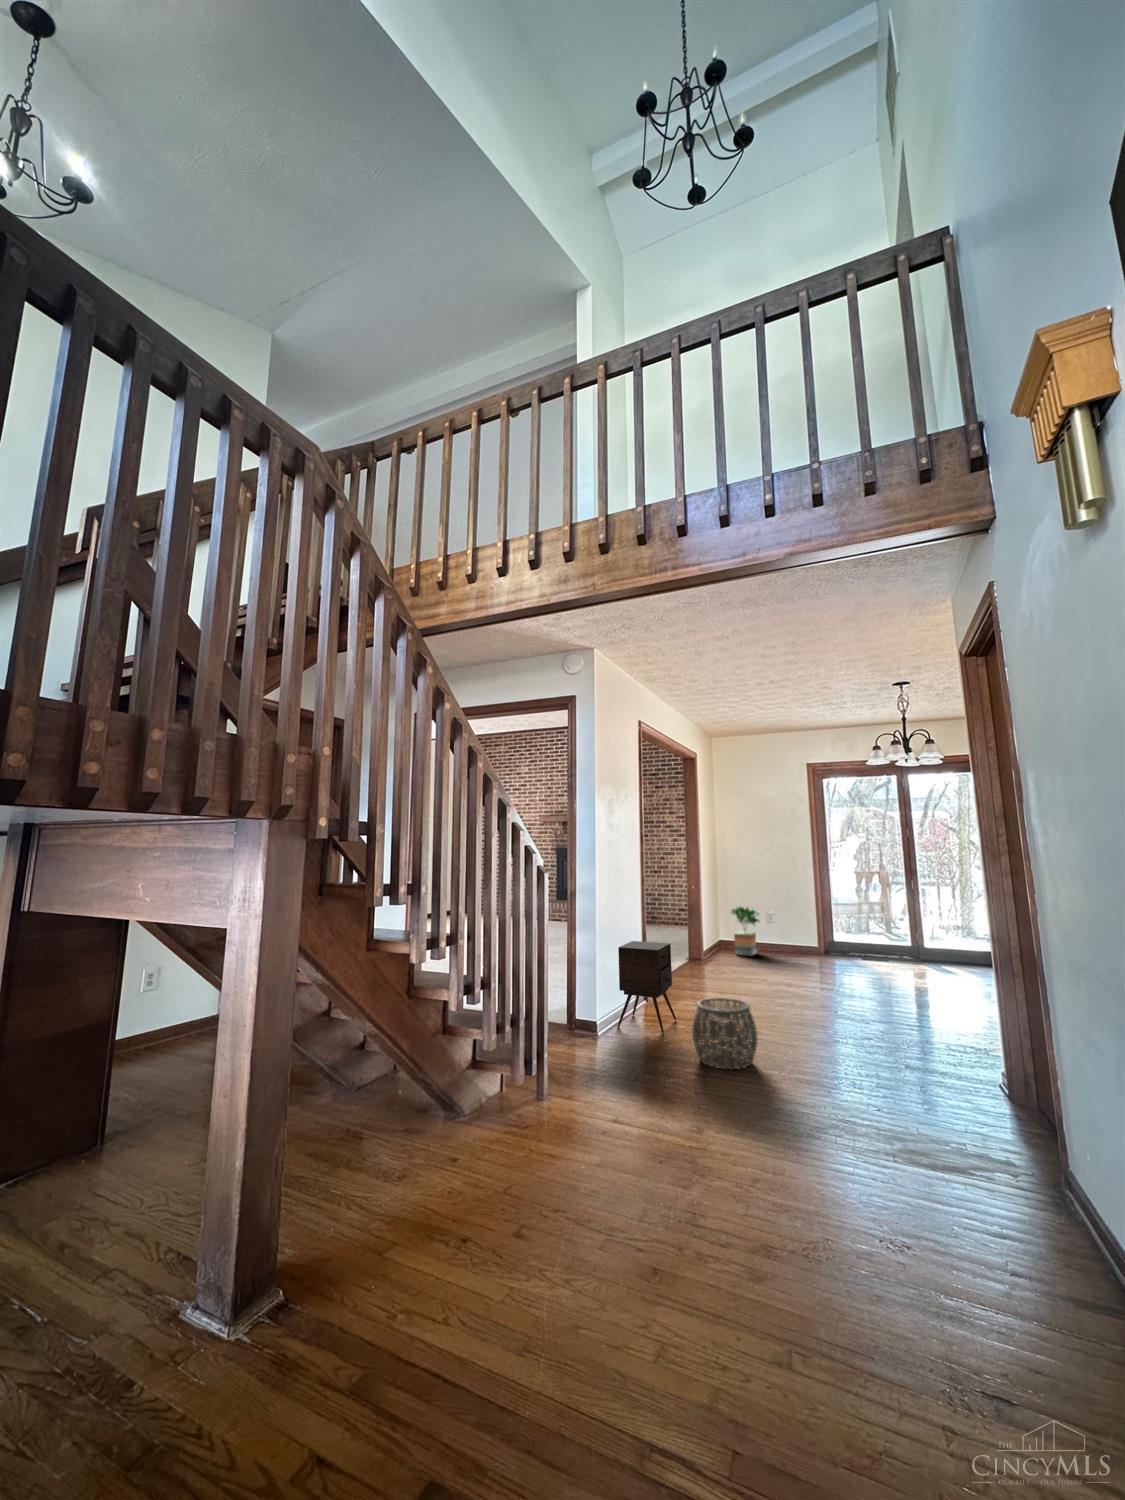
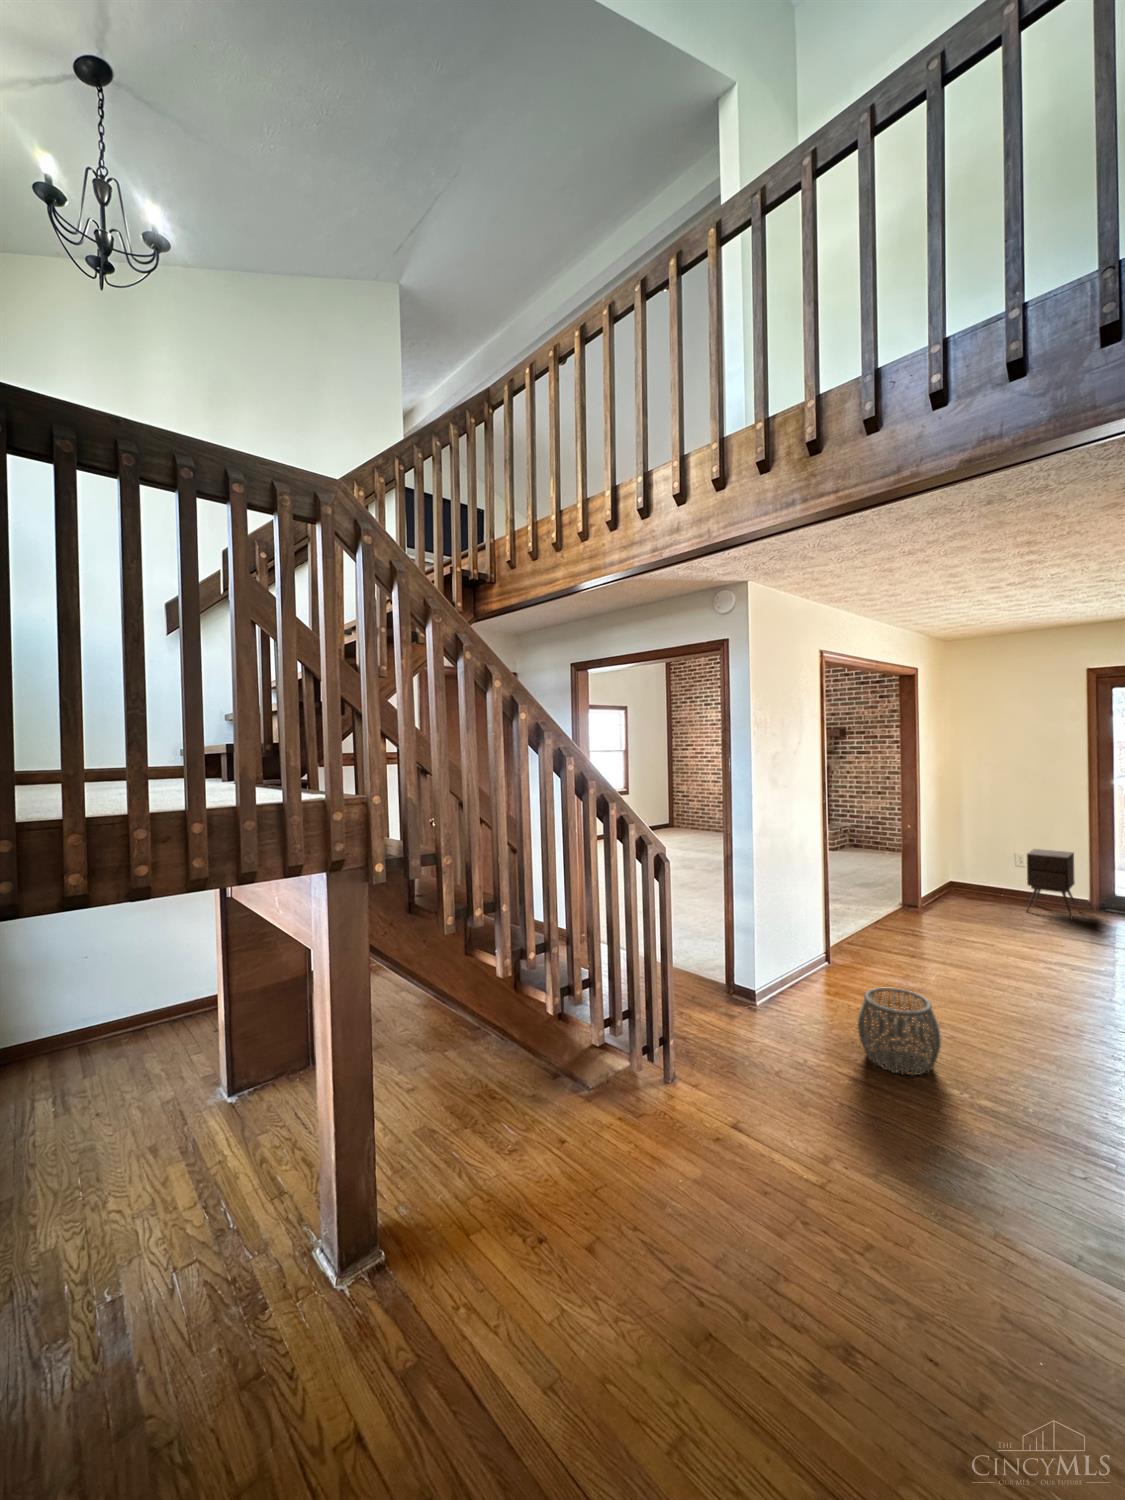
potted tree: present [731,907,760,956] -> none [961,845,1004,904]
side table: present [618,941,676,1033] -> present [1026,849,1078,918]

